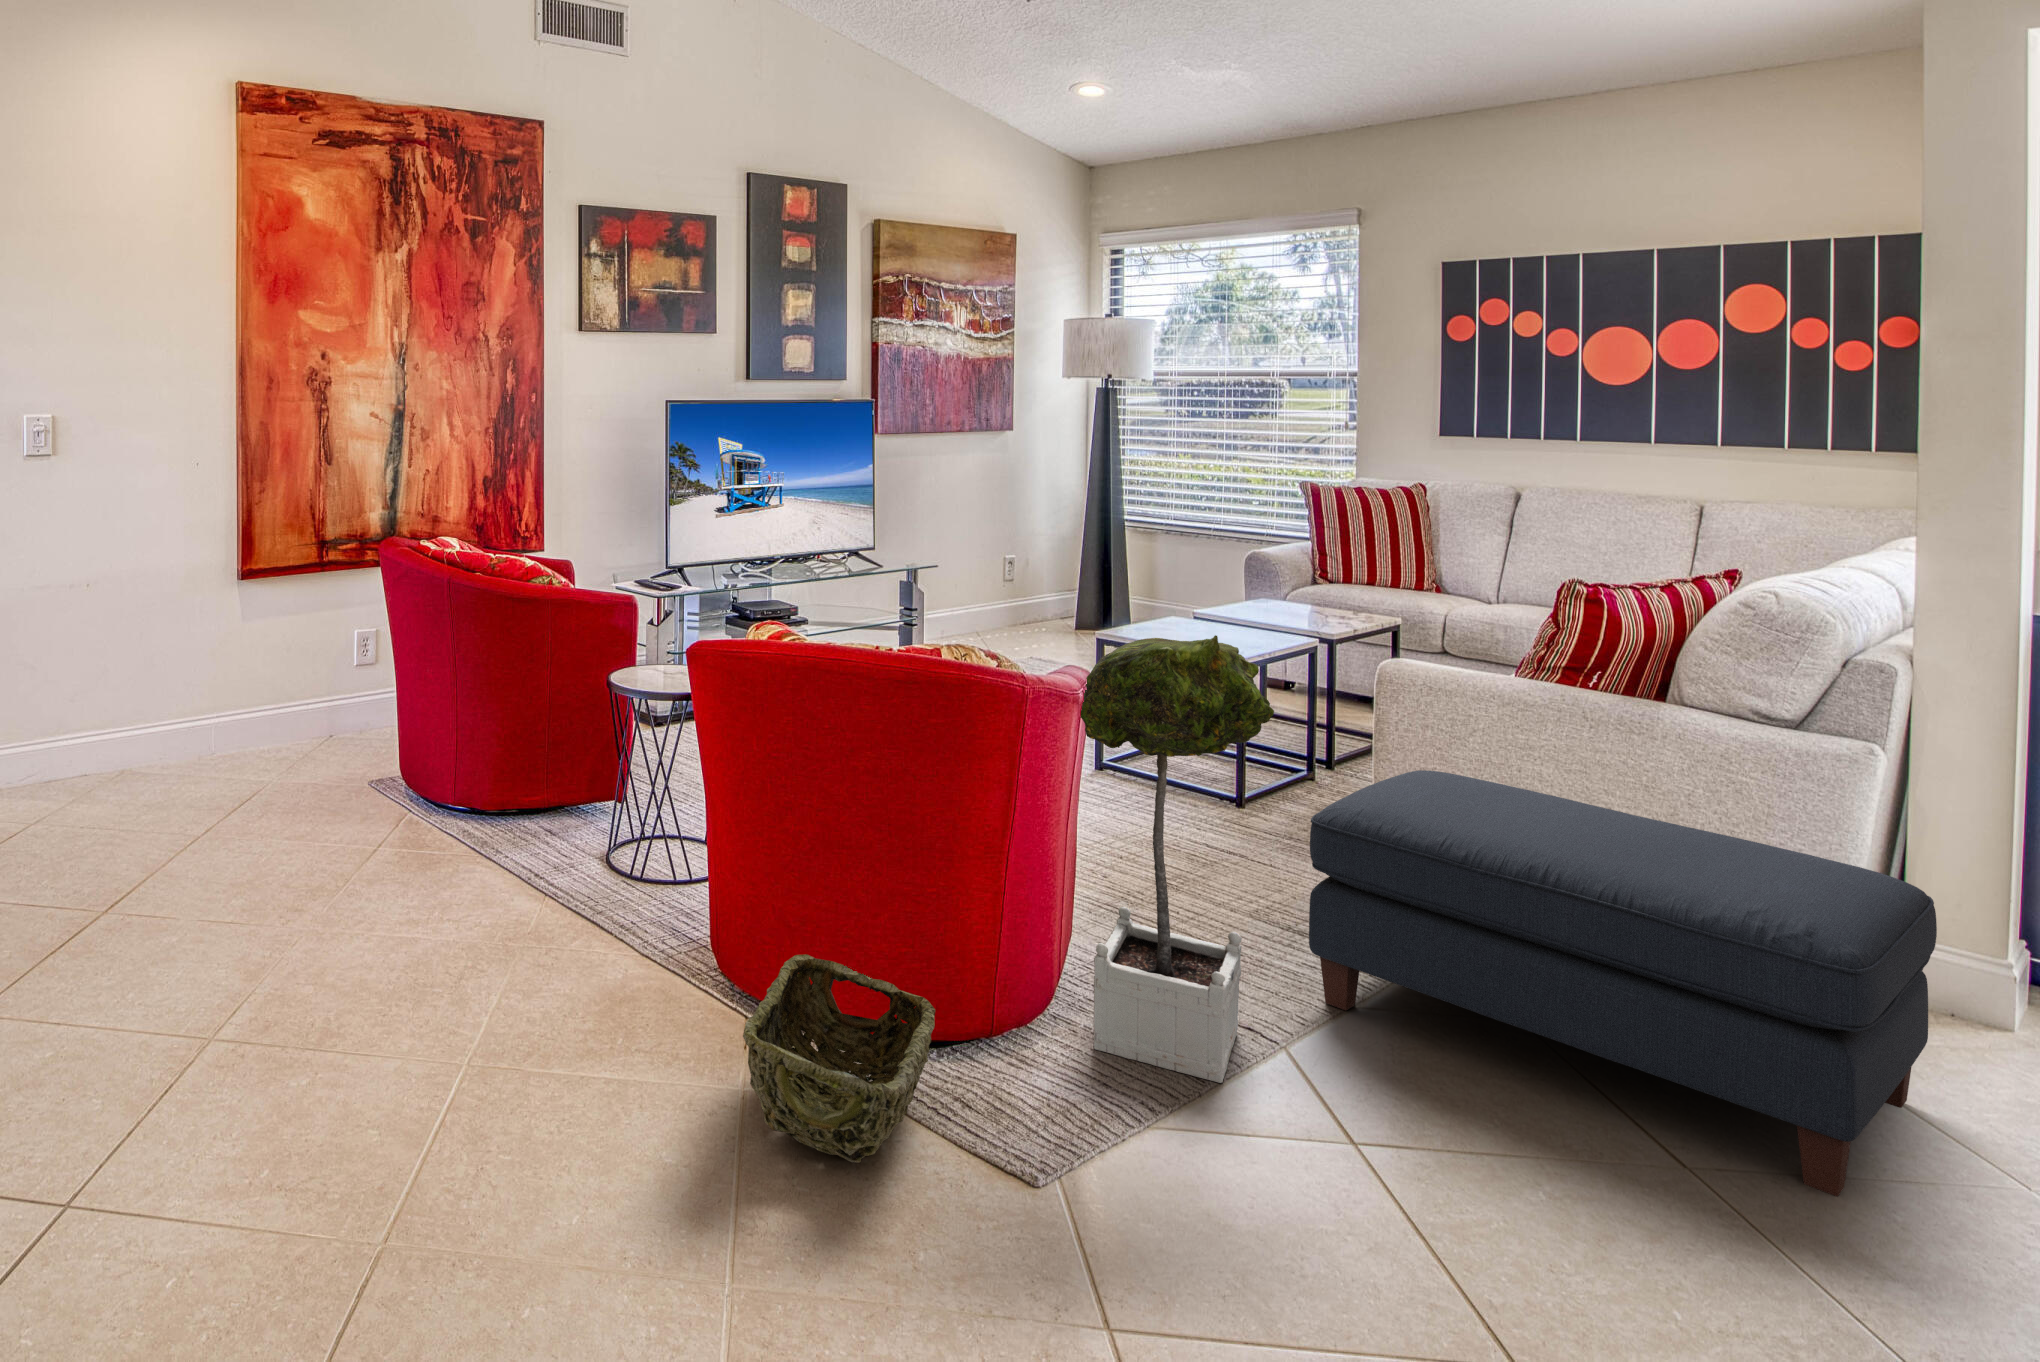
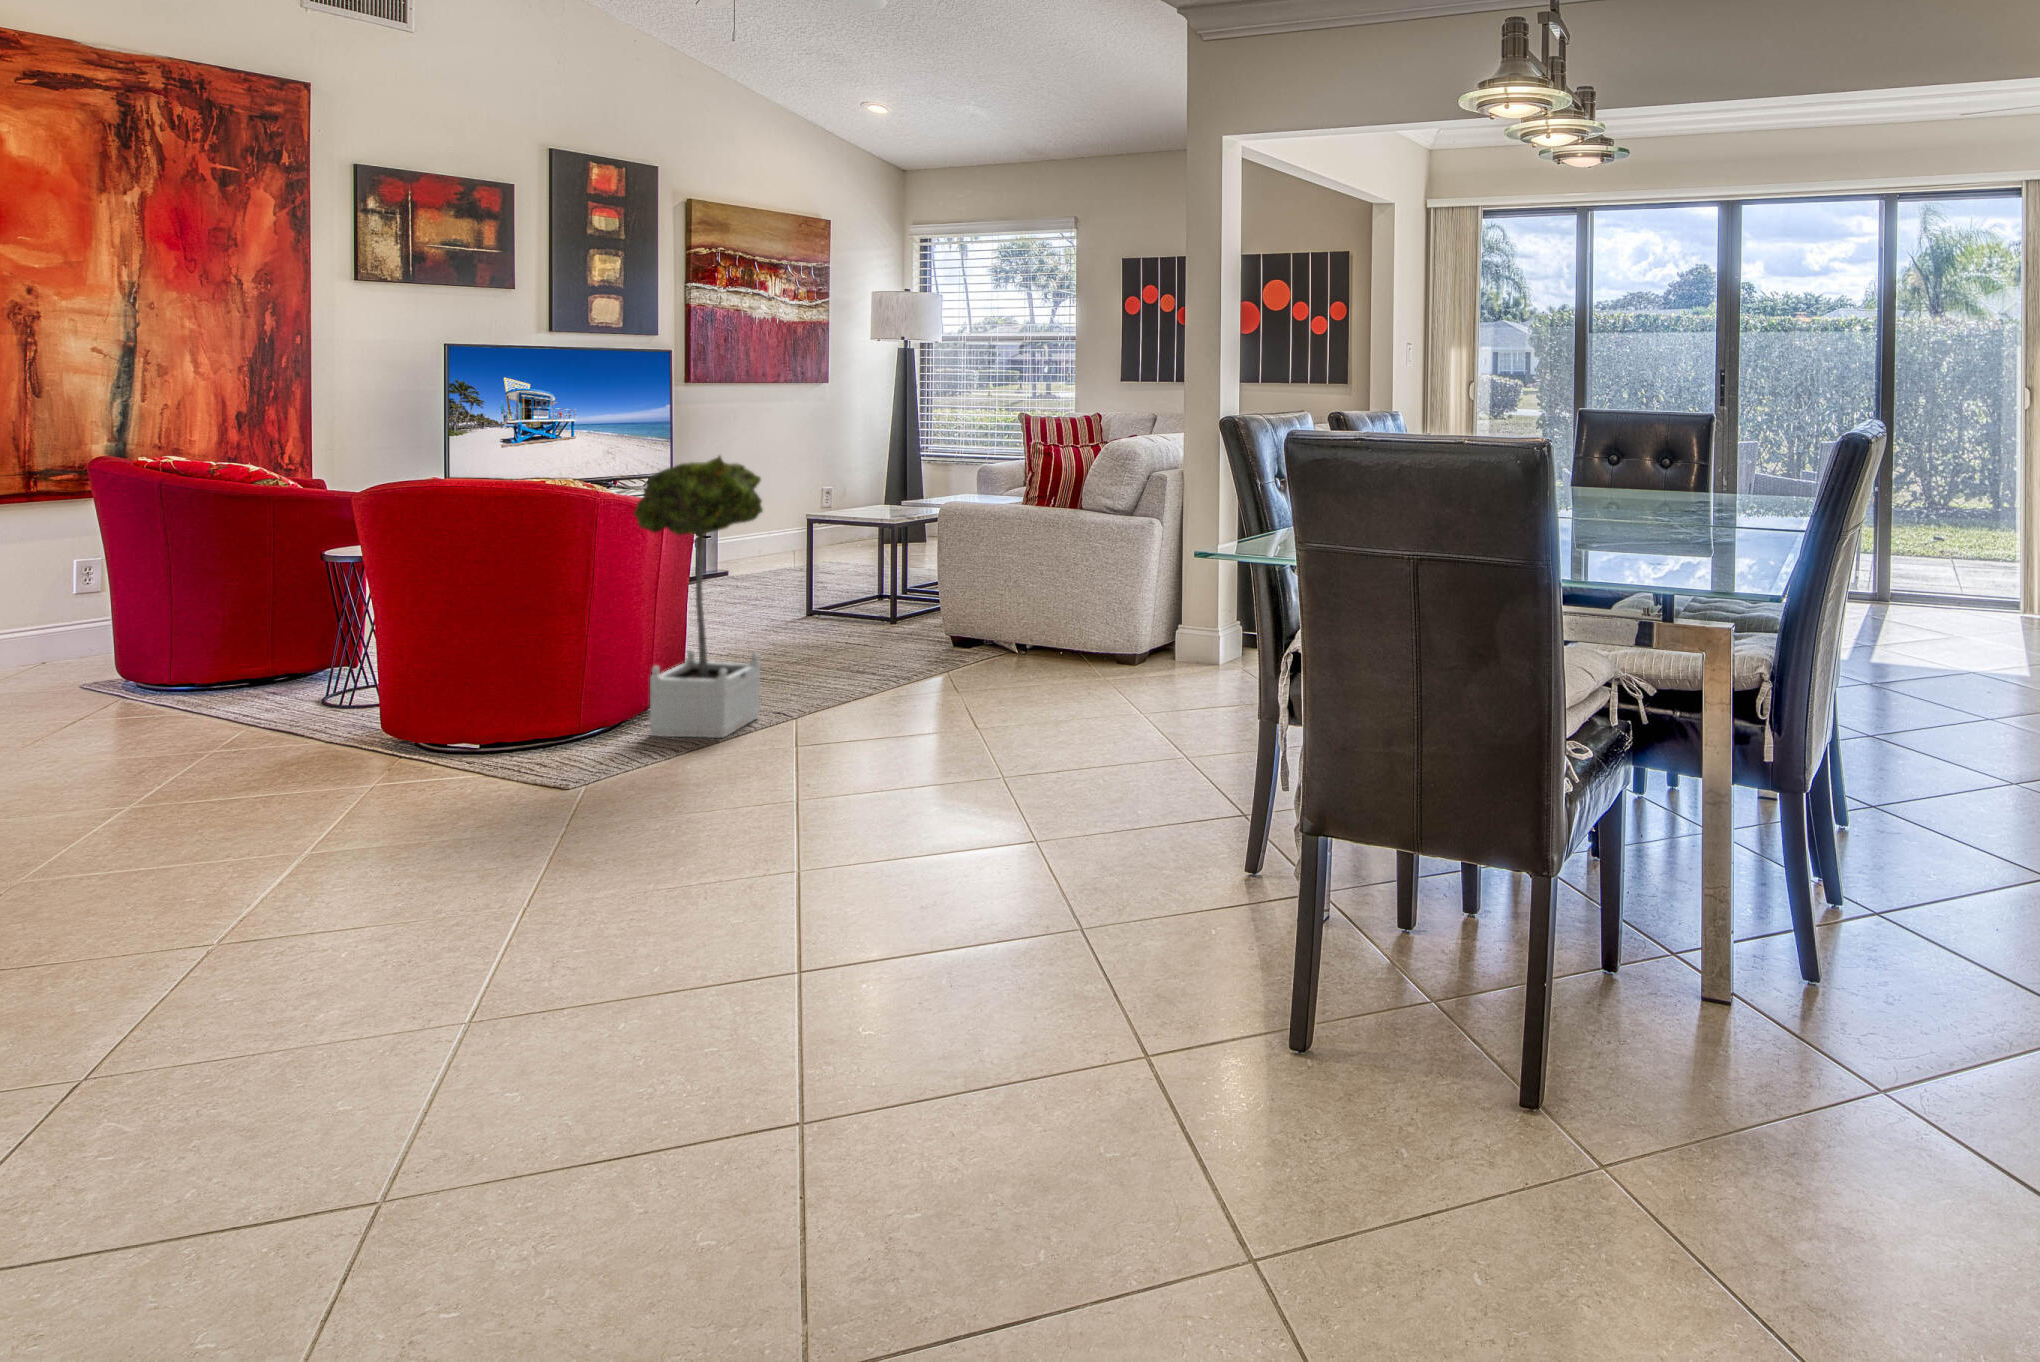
ottoman: present [1309,770,1937,1196] -> none [823,557,1126,729]
woven basket: present [743,954,935,1163] -> none [336,694,514,798]

